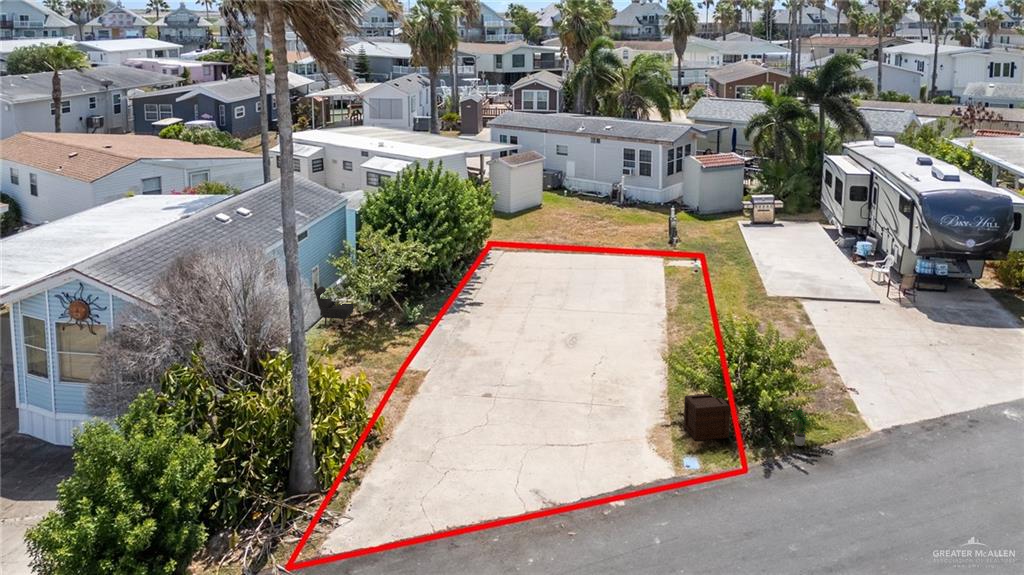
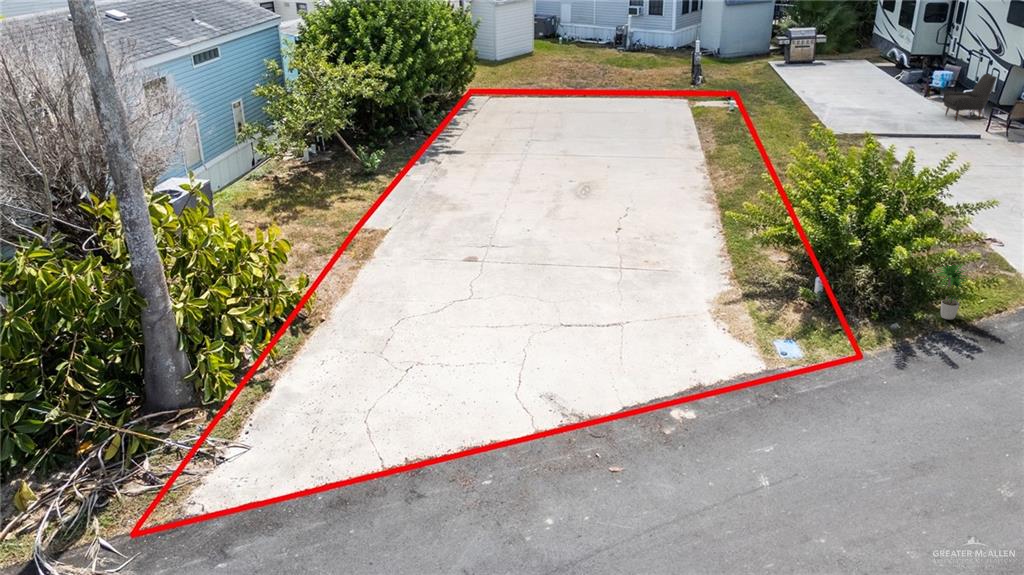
chair: present [315,287,354,327] -> present [944,74,997,120]
wooden crate: present [684,394,730,441] -> none [763,244,841,315]

